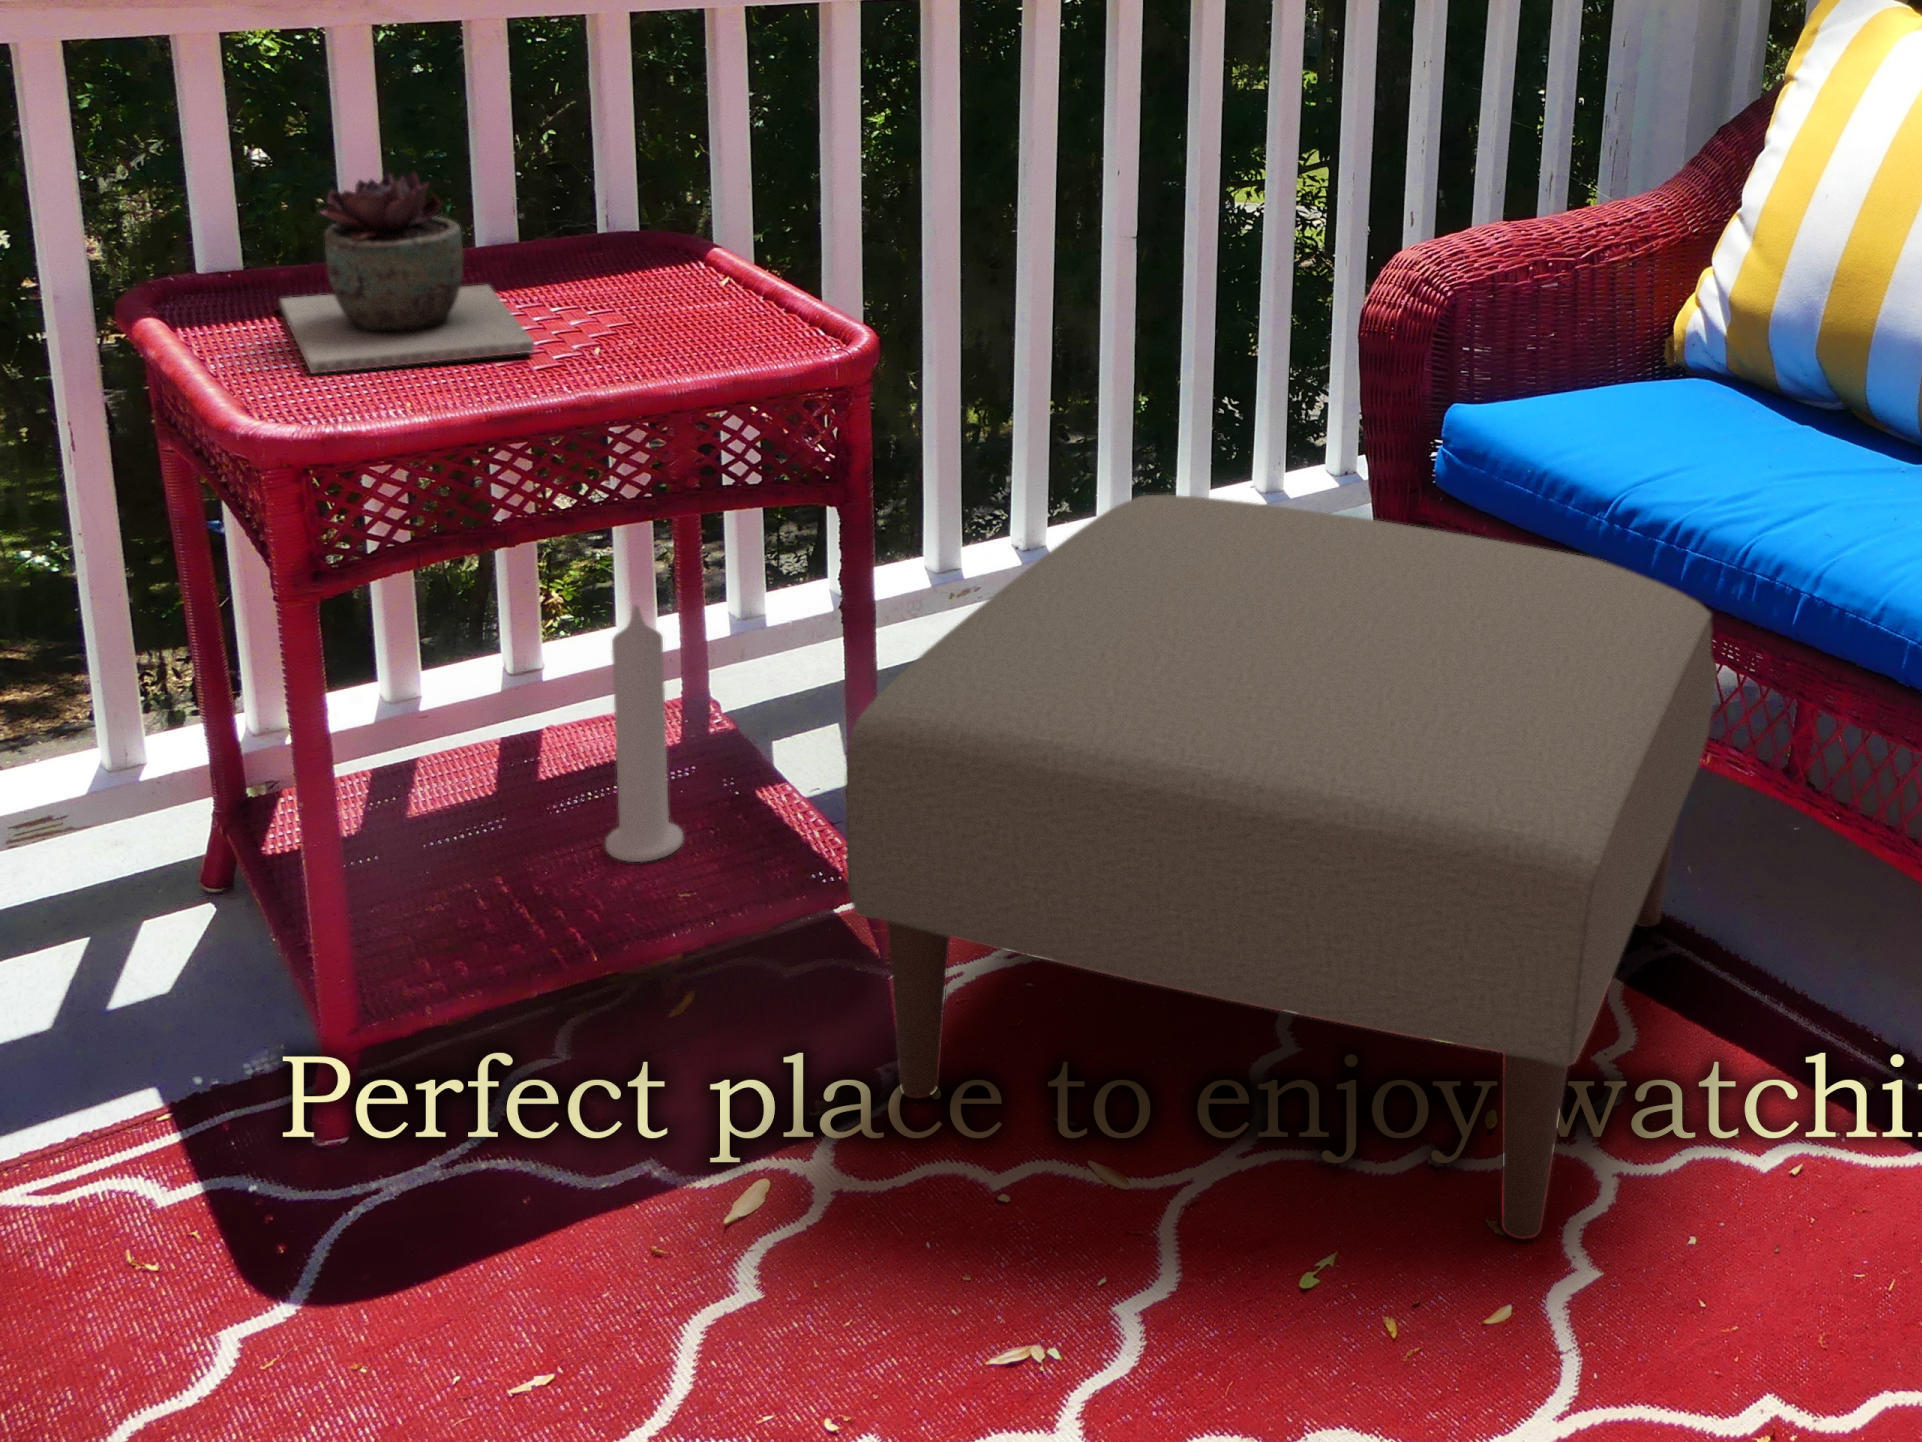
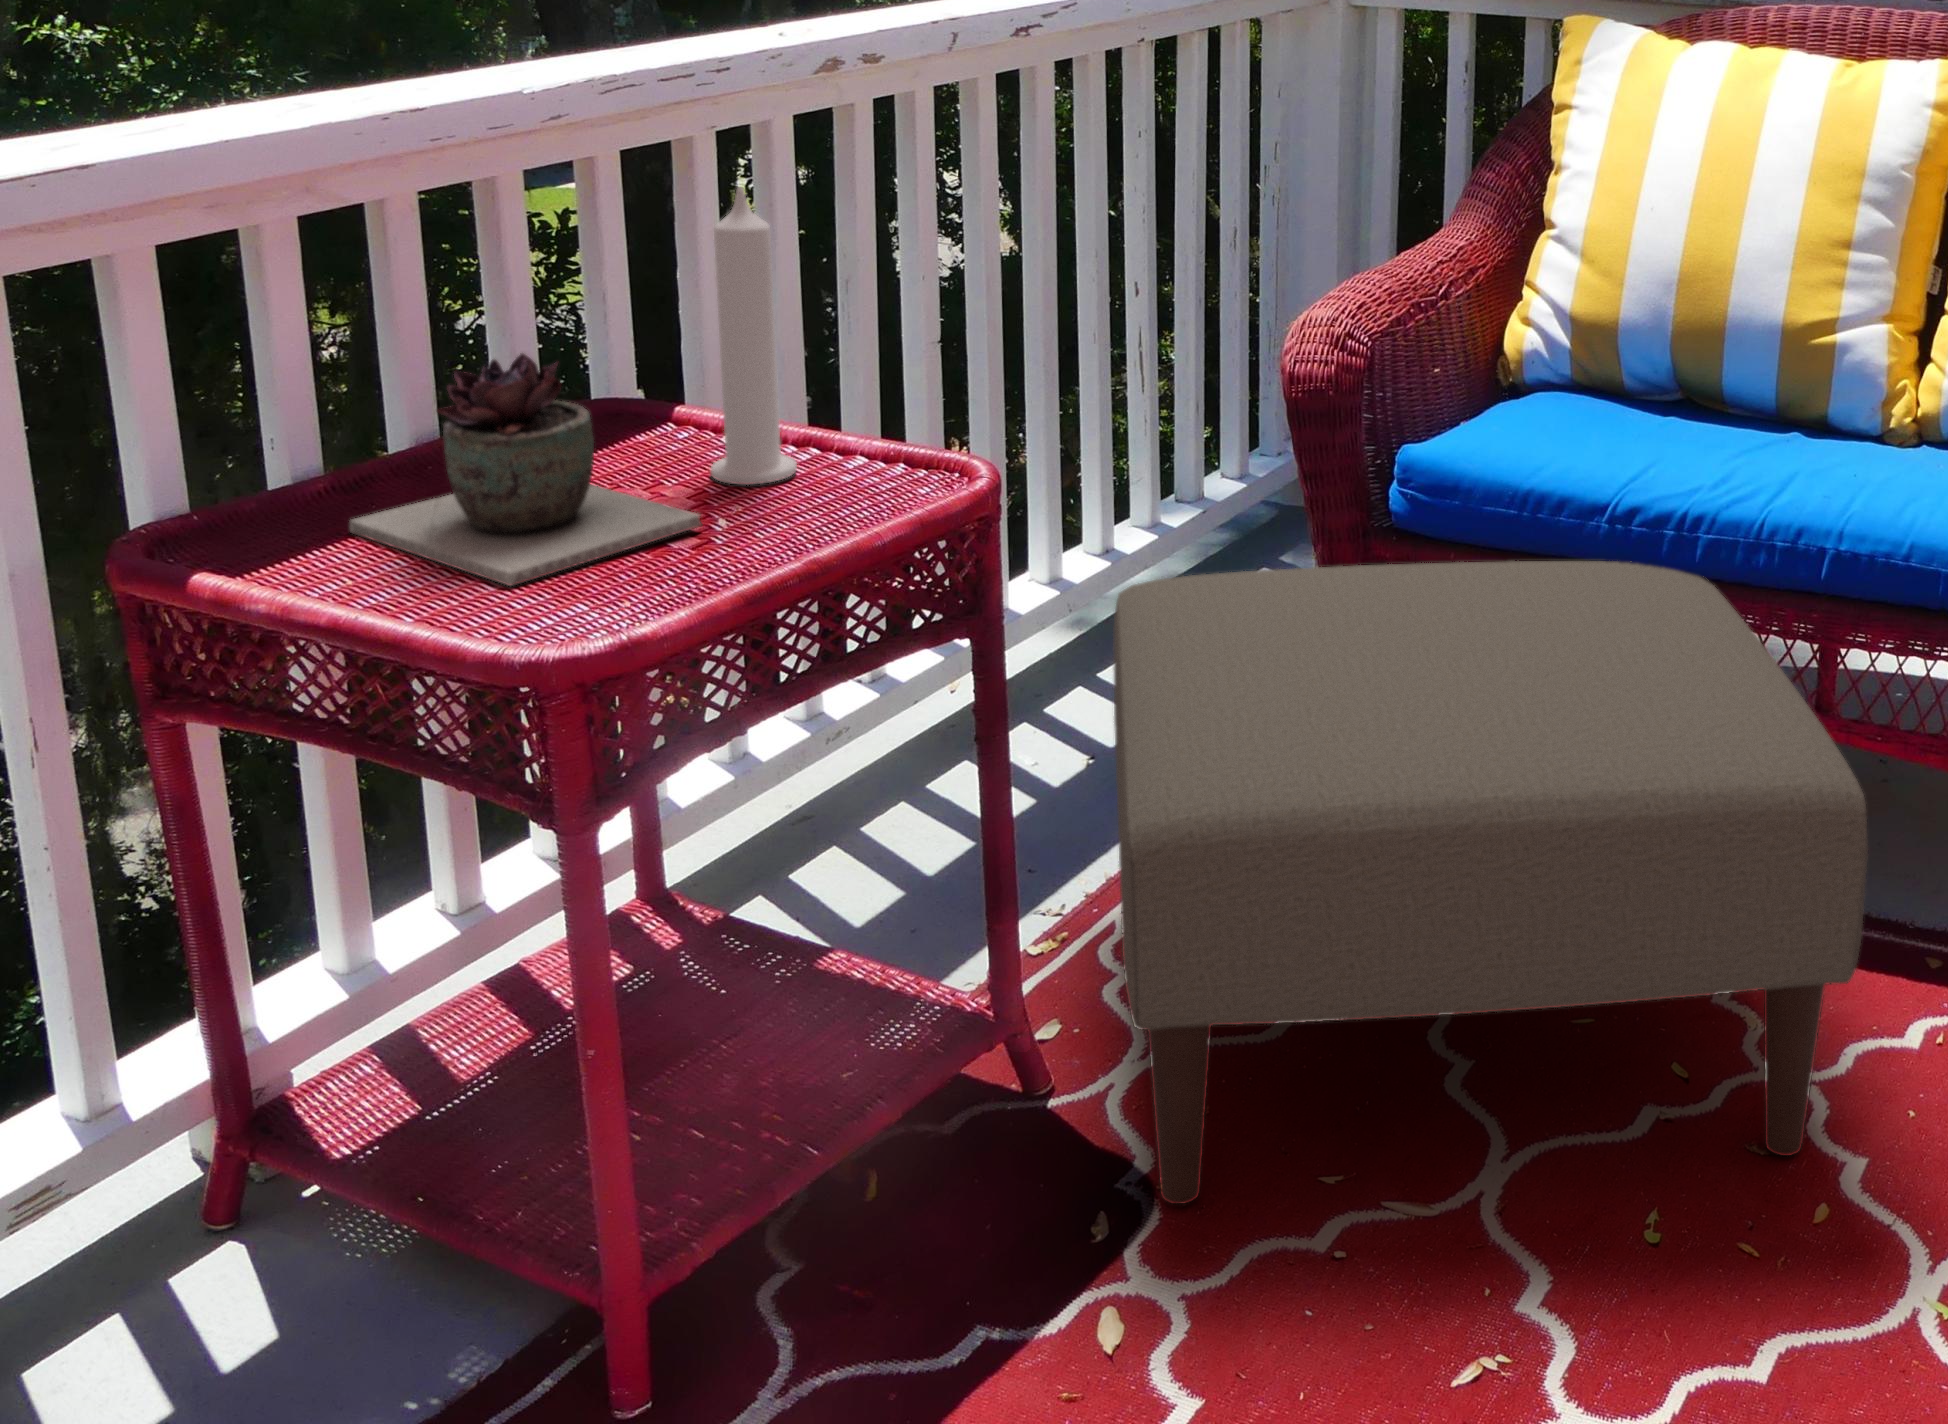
candle: present [605,606,683,862] -> present [711,187,797,485]

